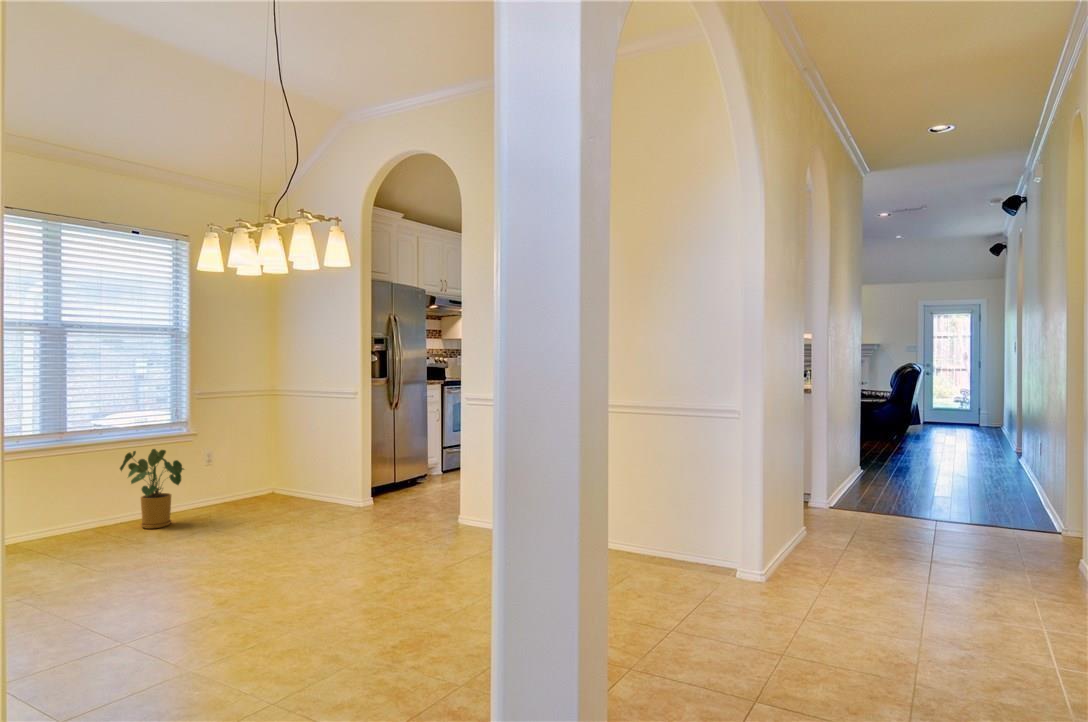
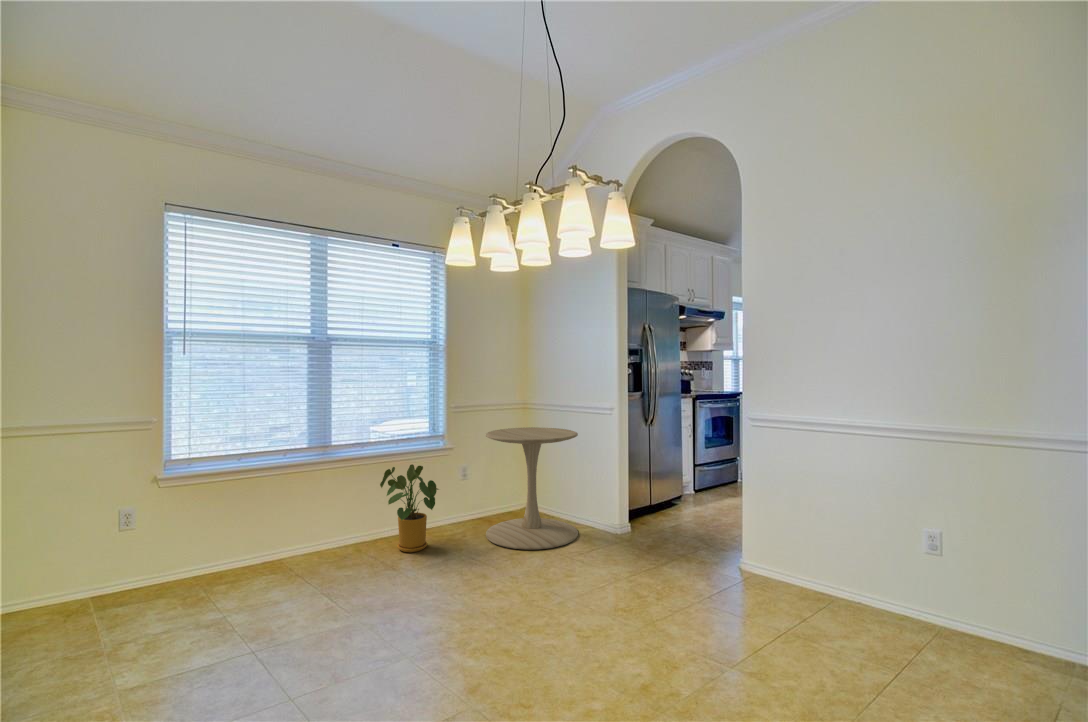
pedestal table: none [233,412,324,518] -> present [486,427,578,550]

